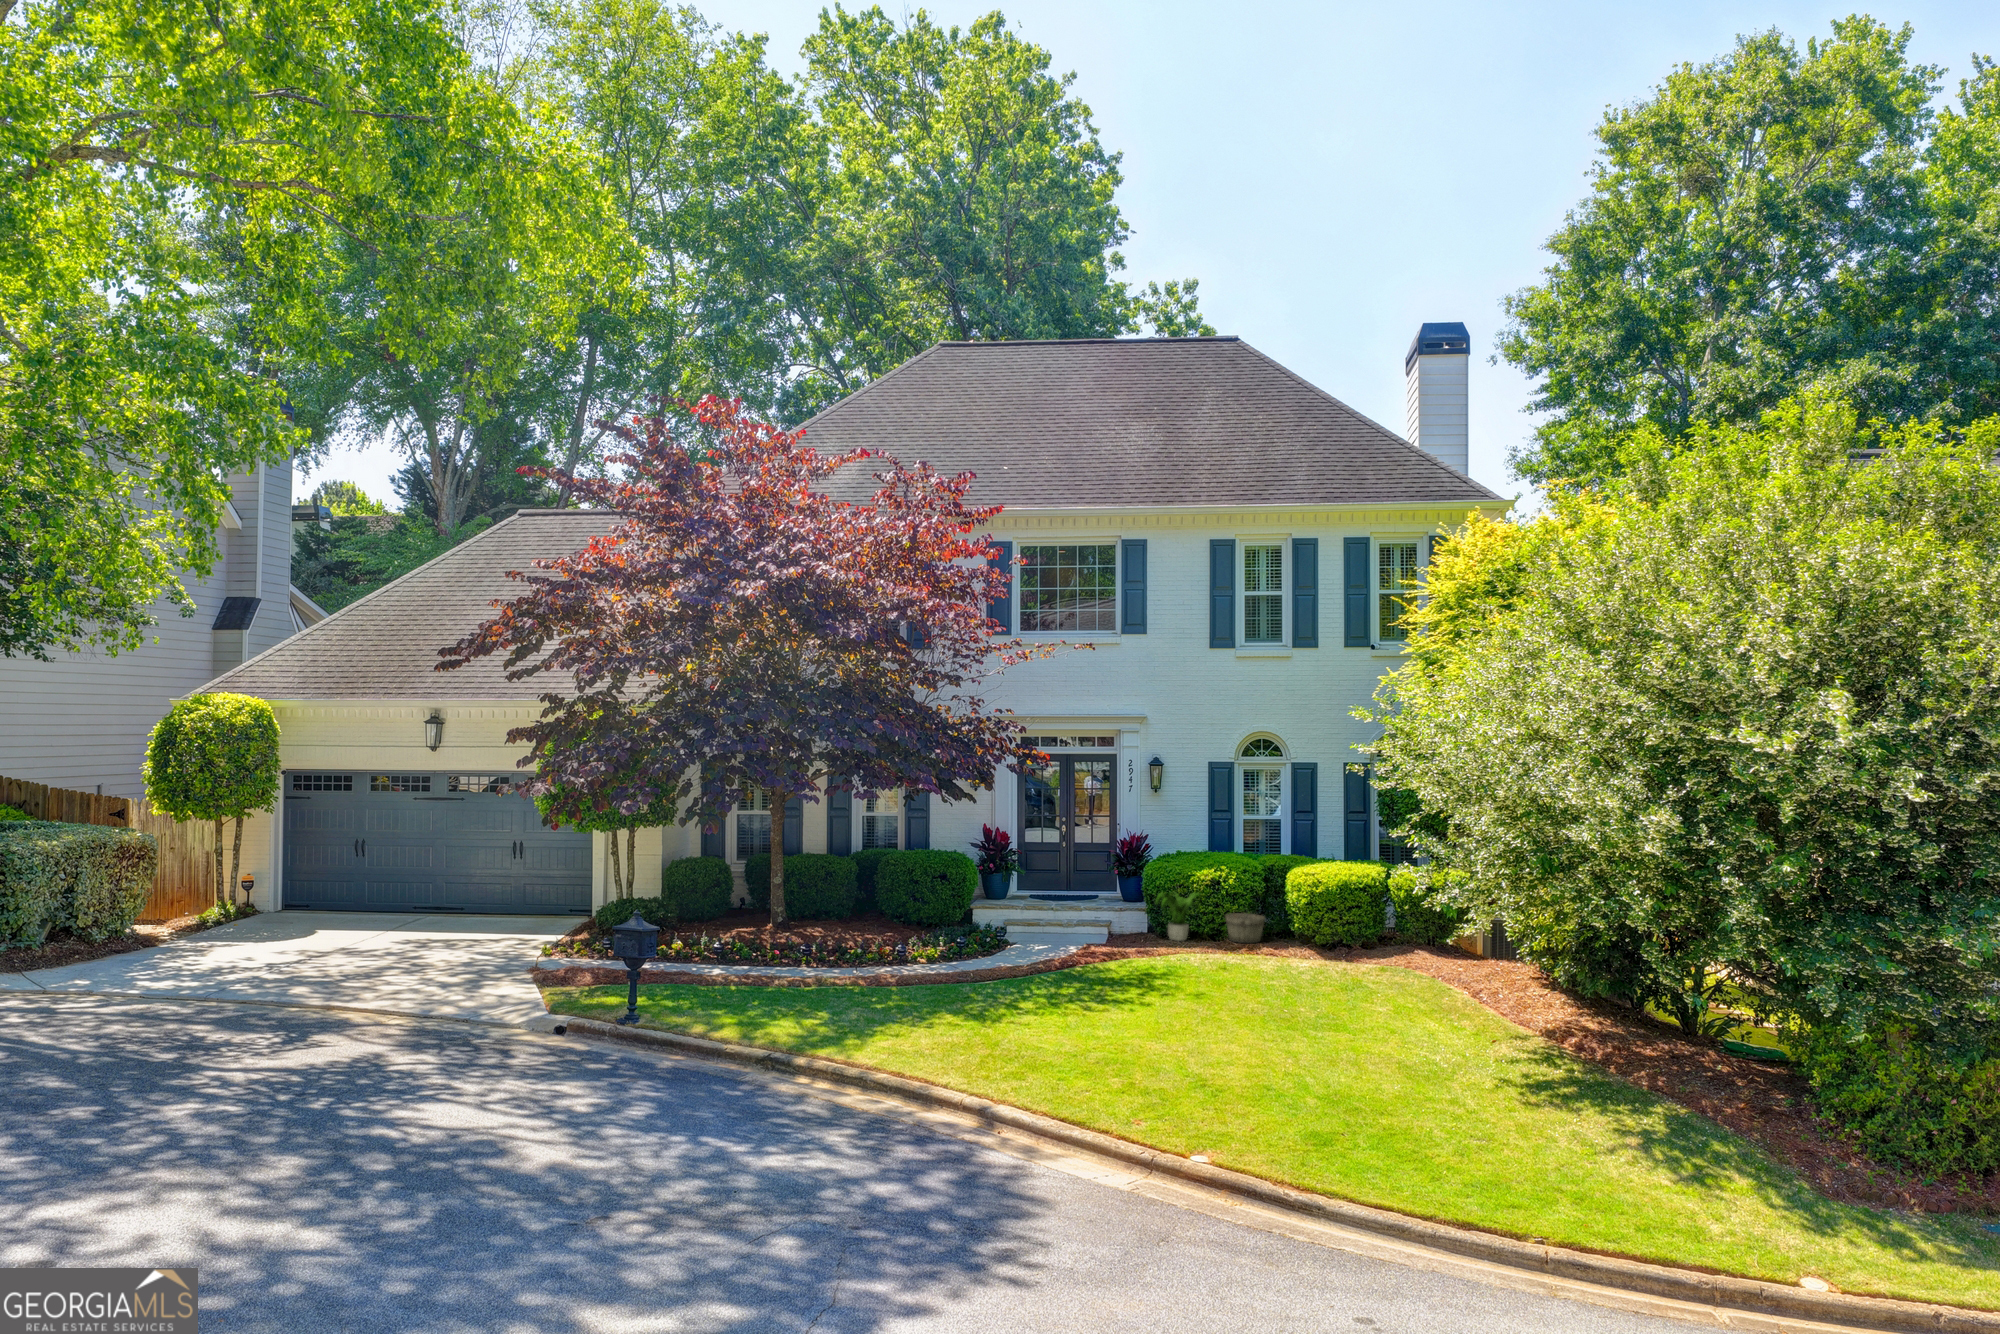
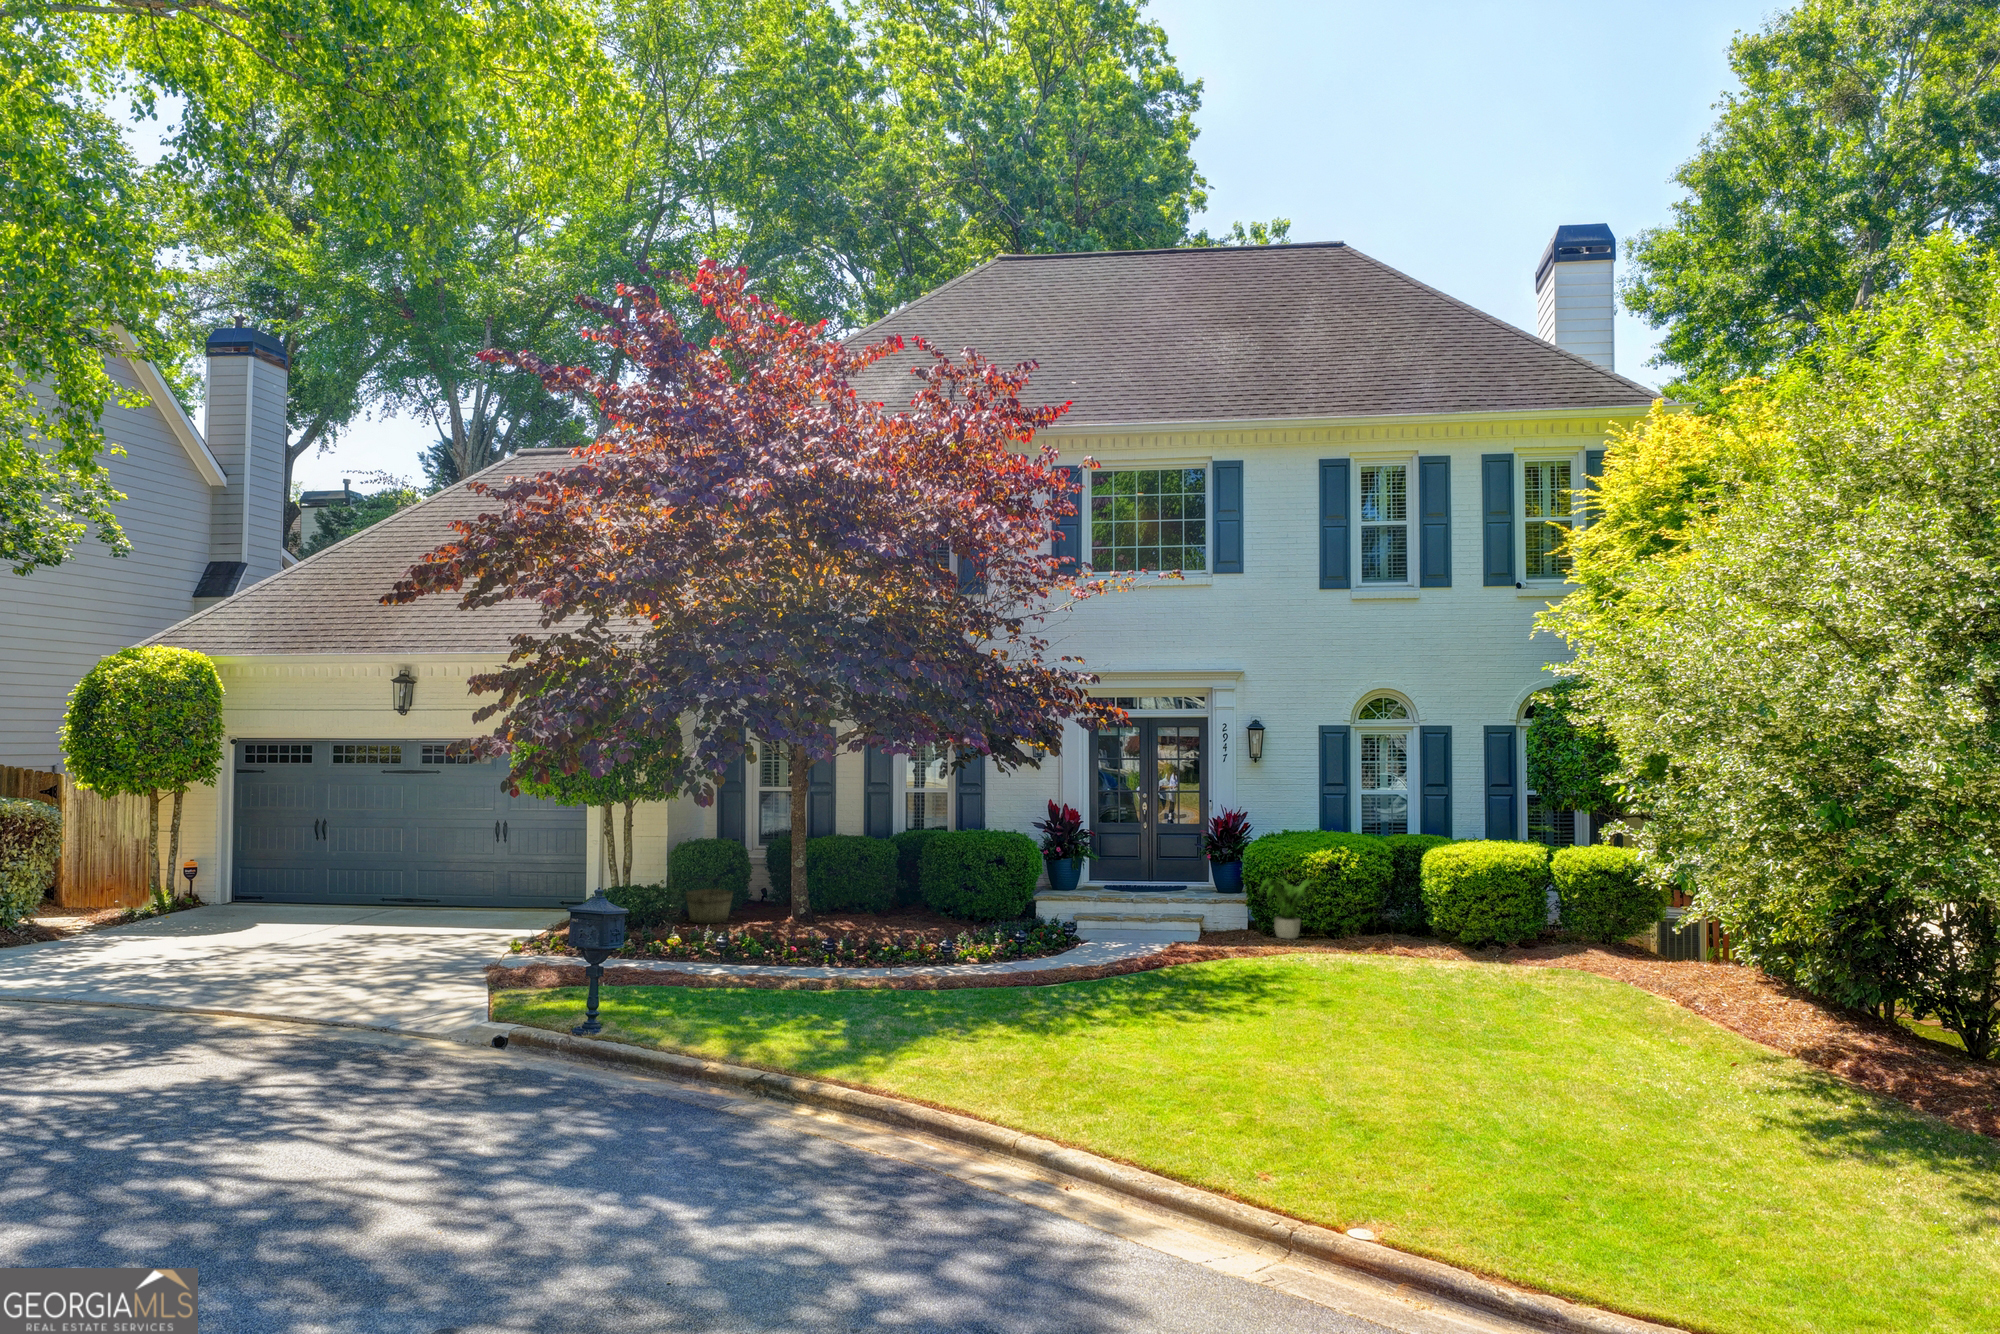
wooden bucket: present [1226,913,1265,943] -> present [686,888,733,923]

